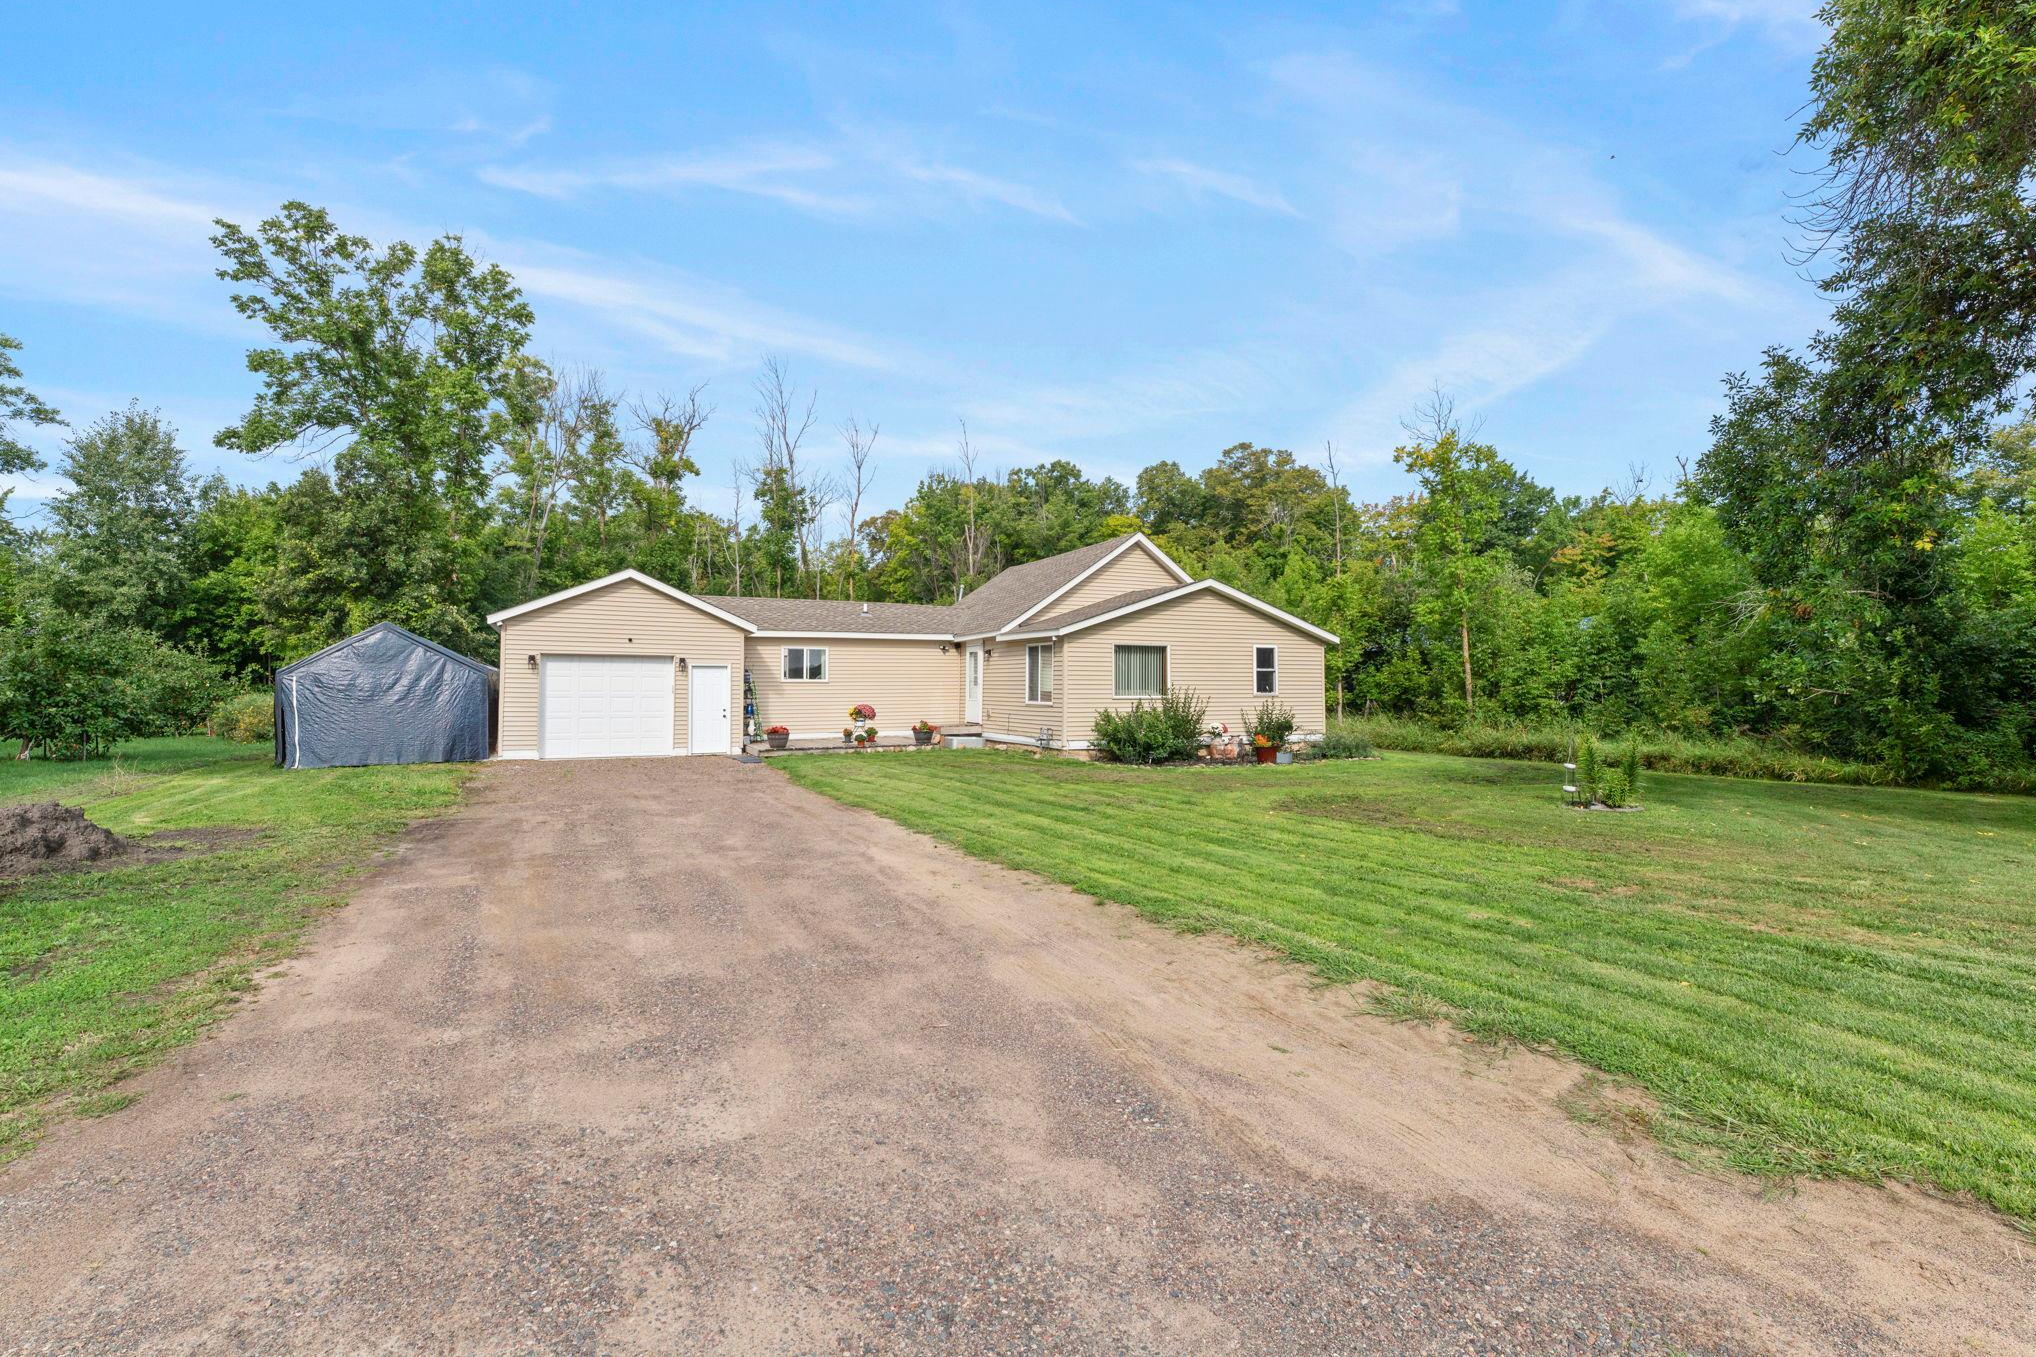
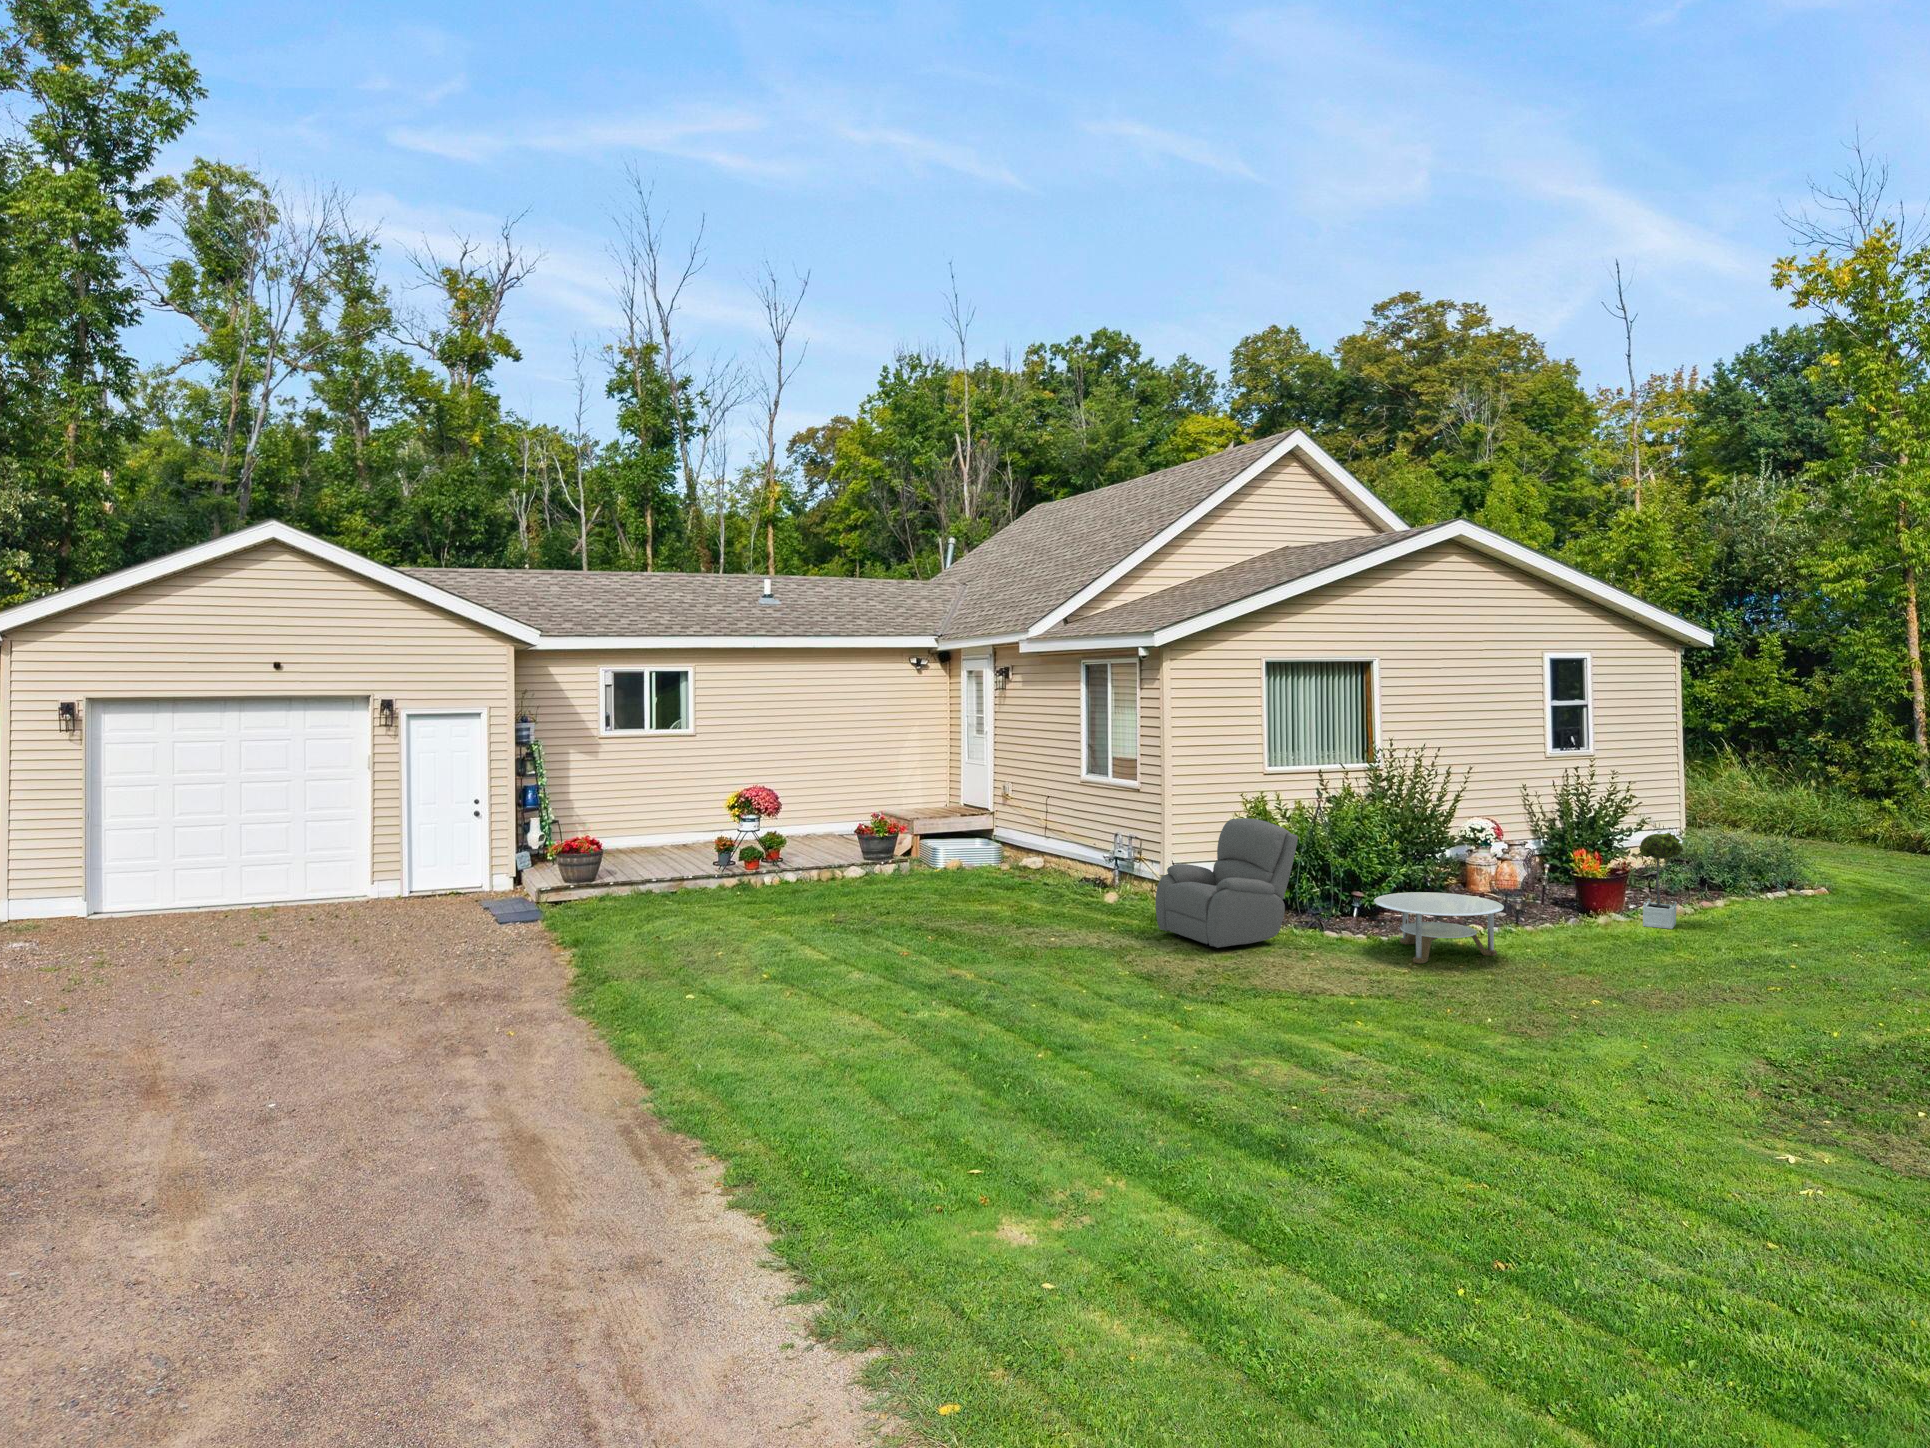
chair: none [1056,711,1120,766] -> present [1155,818,1298,948]
round table: none [1151,744,1206,769] -> present [1374,892,1504,963]

